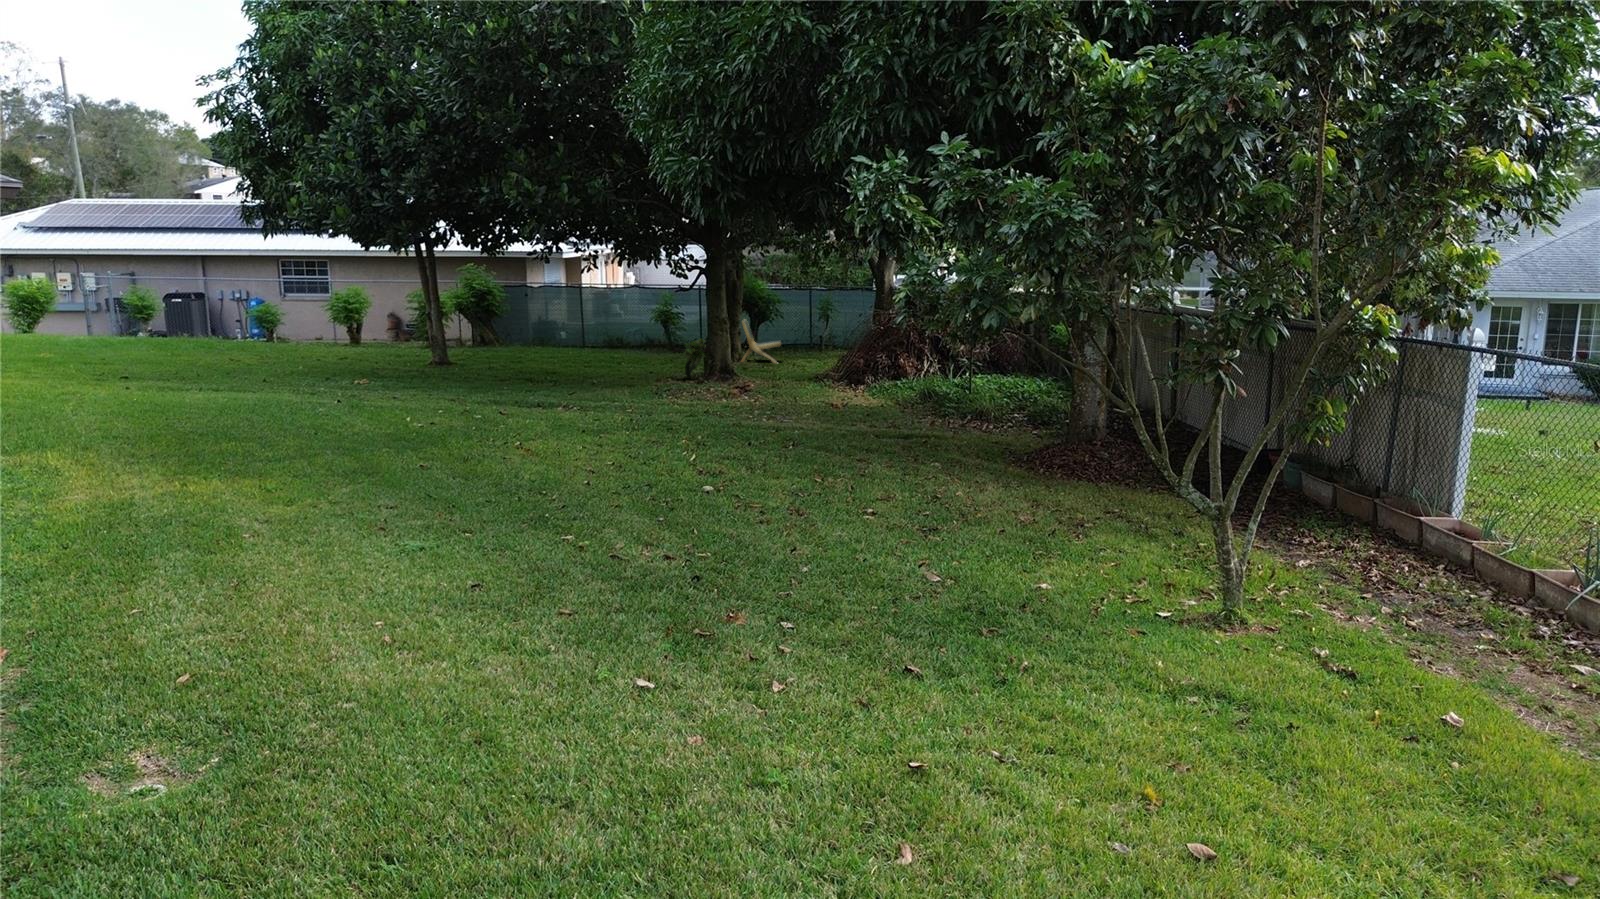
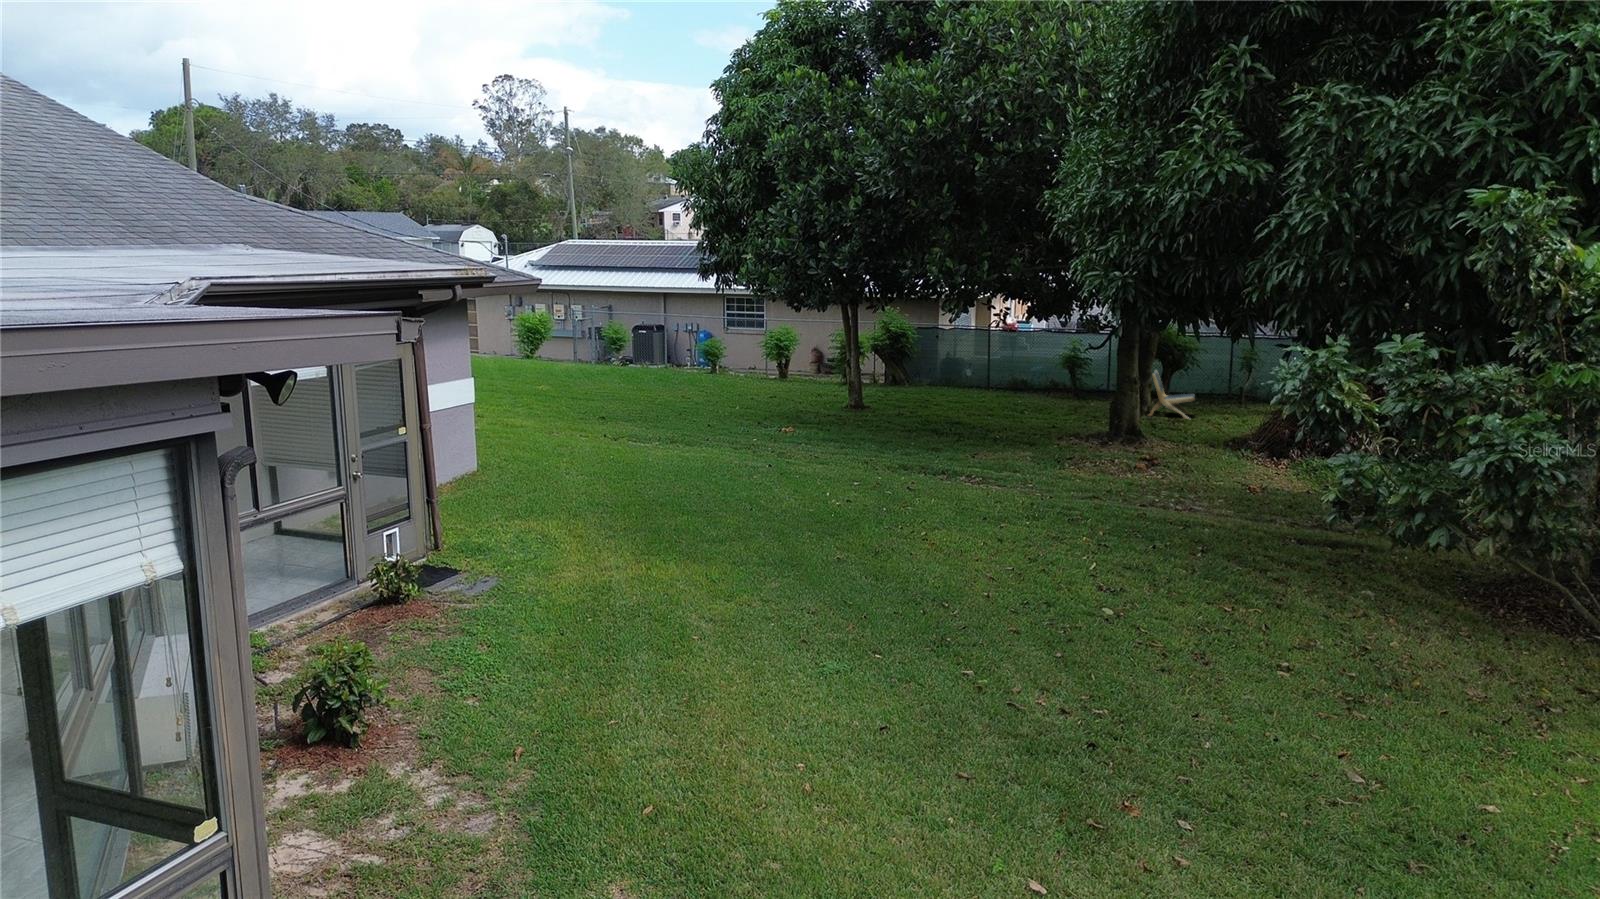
potted plant: present [685,339,706,378] -> none [1088,400,1113,440]

